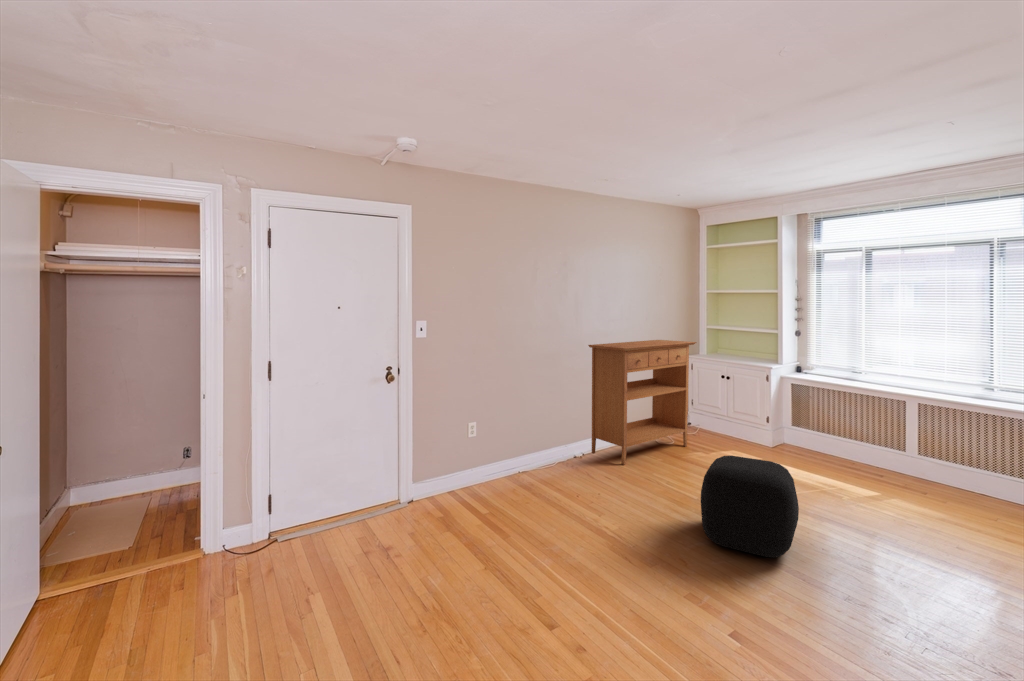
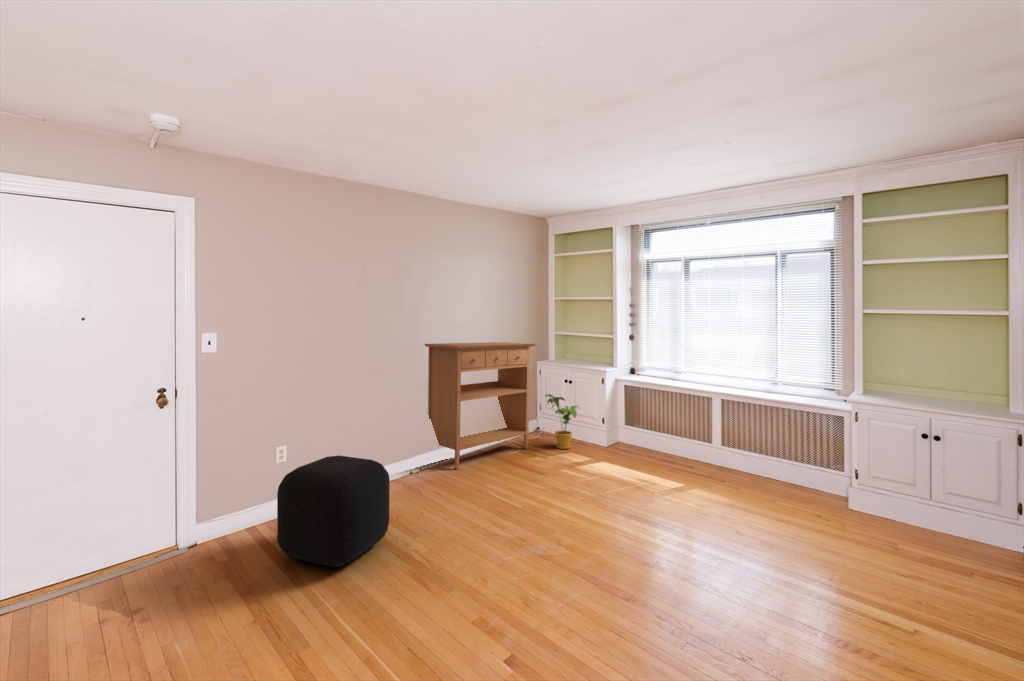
house plant: none [704,392,741,448] -> present [545,394,579,449]
ottoman: present [701,456,799,558] -> present [277,456,390,567]

